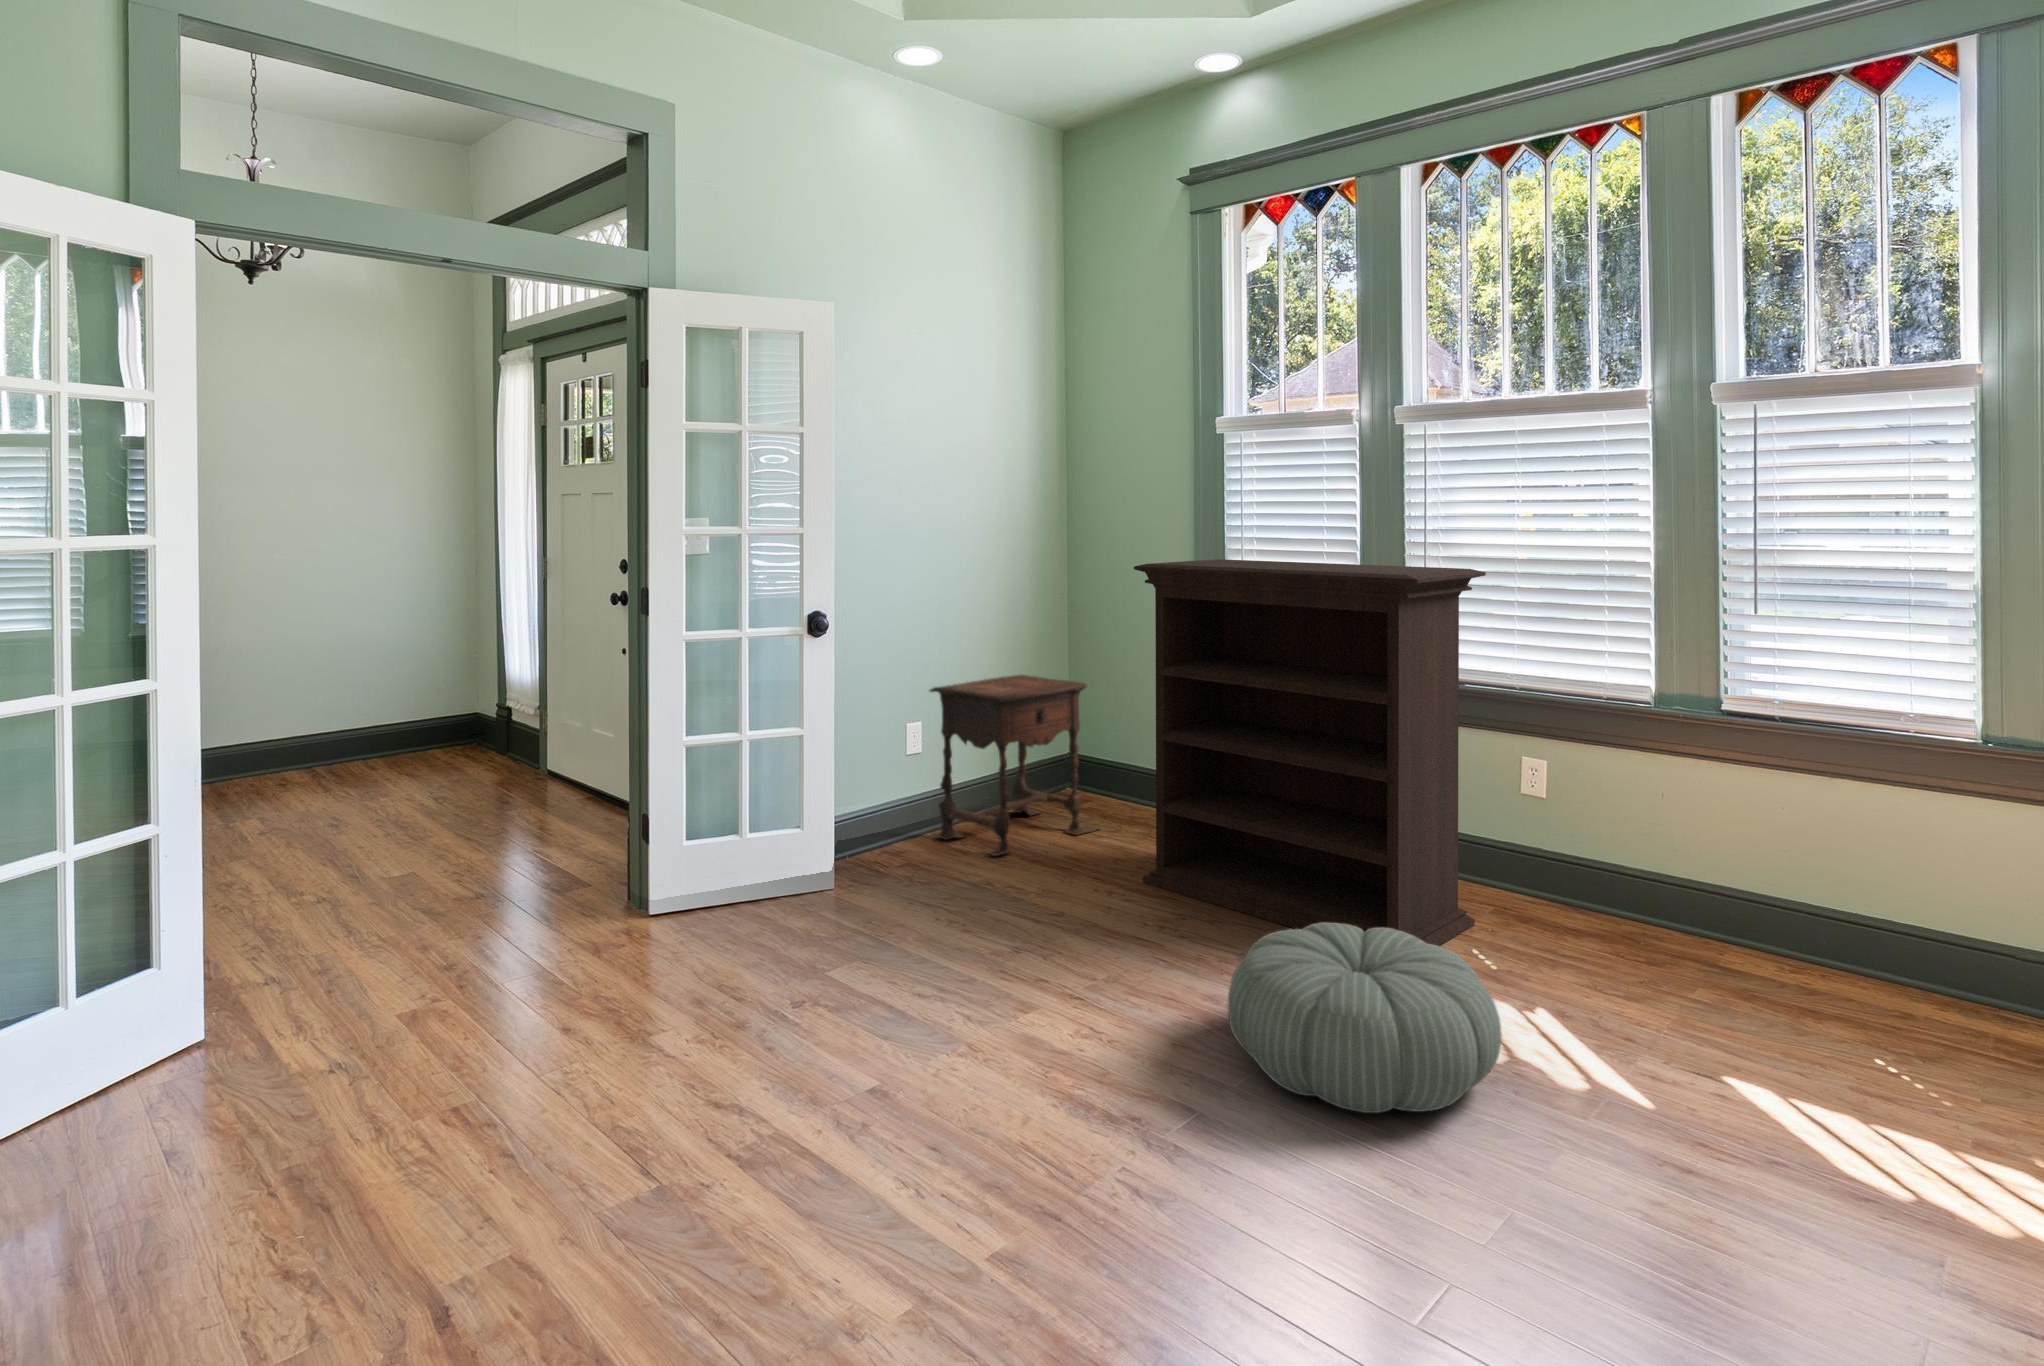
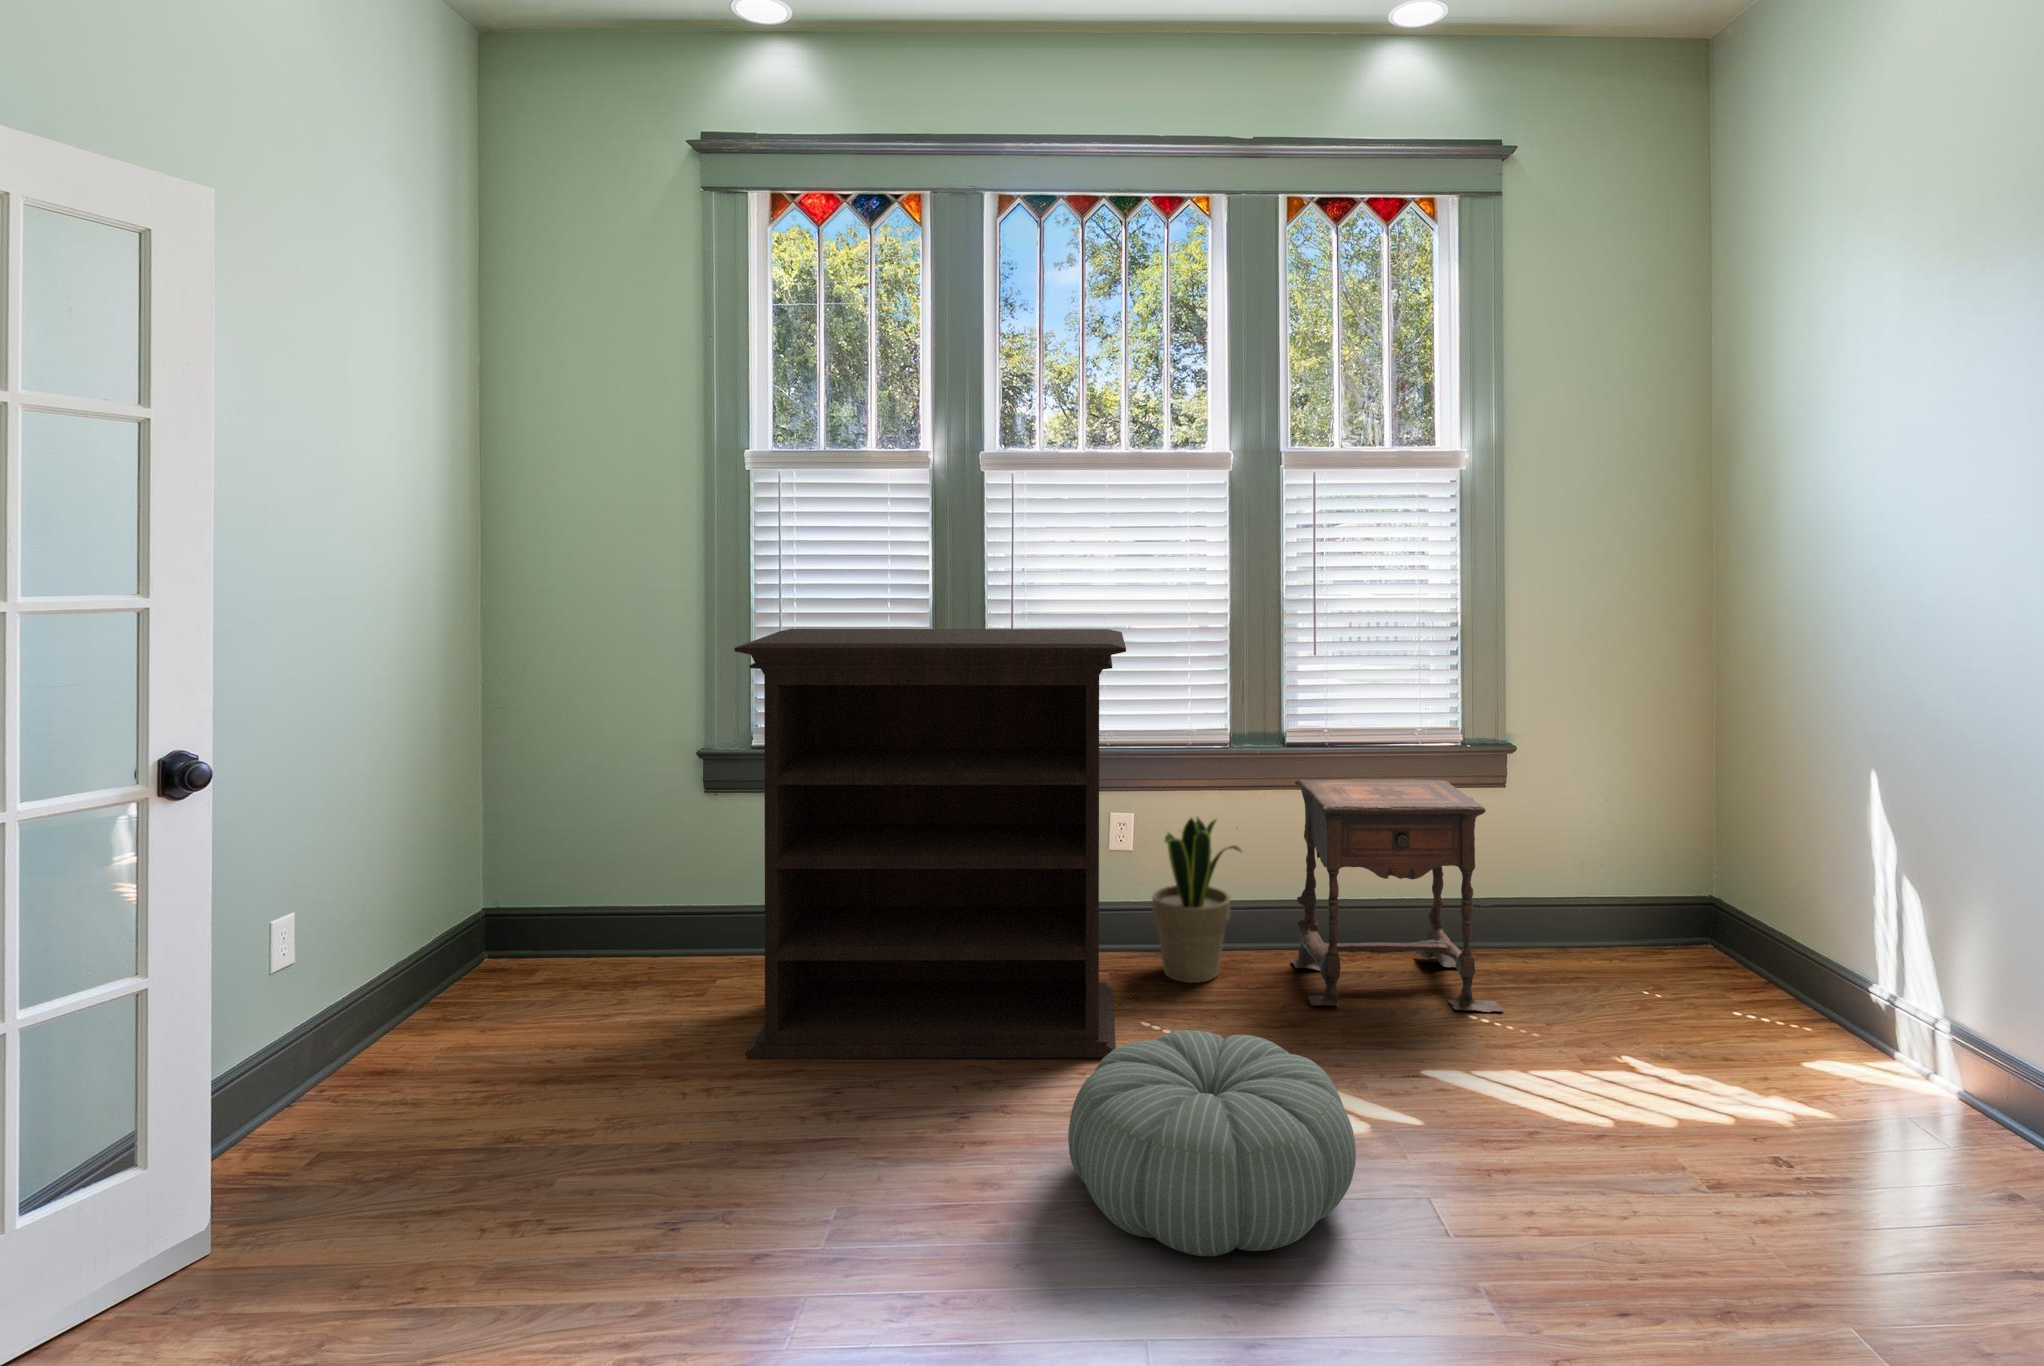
side table: present [930,675,1098,856] -> present [1291,779,1503,1012]
potted plant: none [1533,769,1632,943] -> present [1152,817,1241,983]

